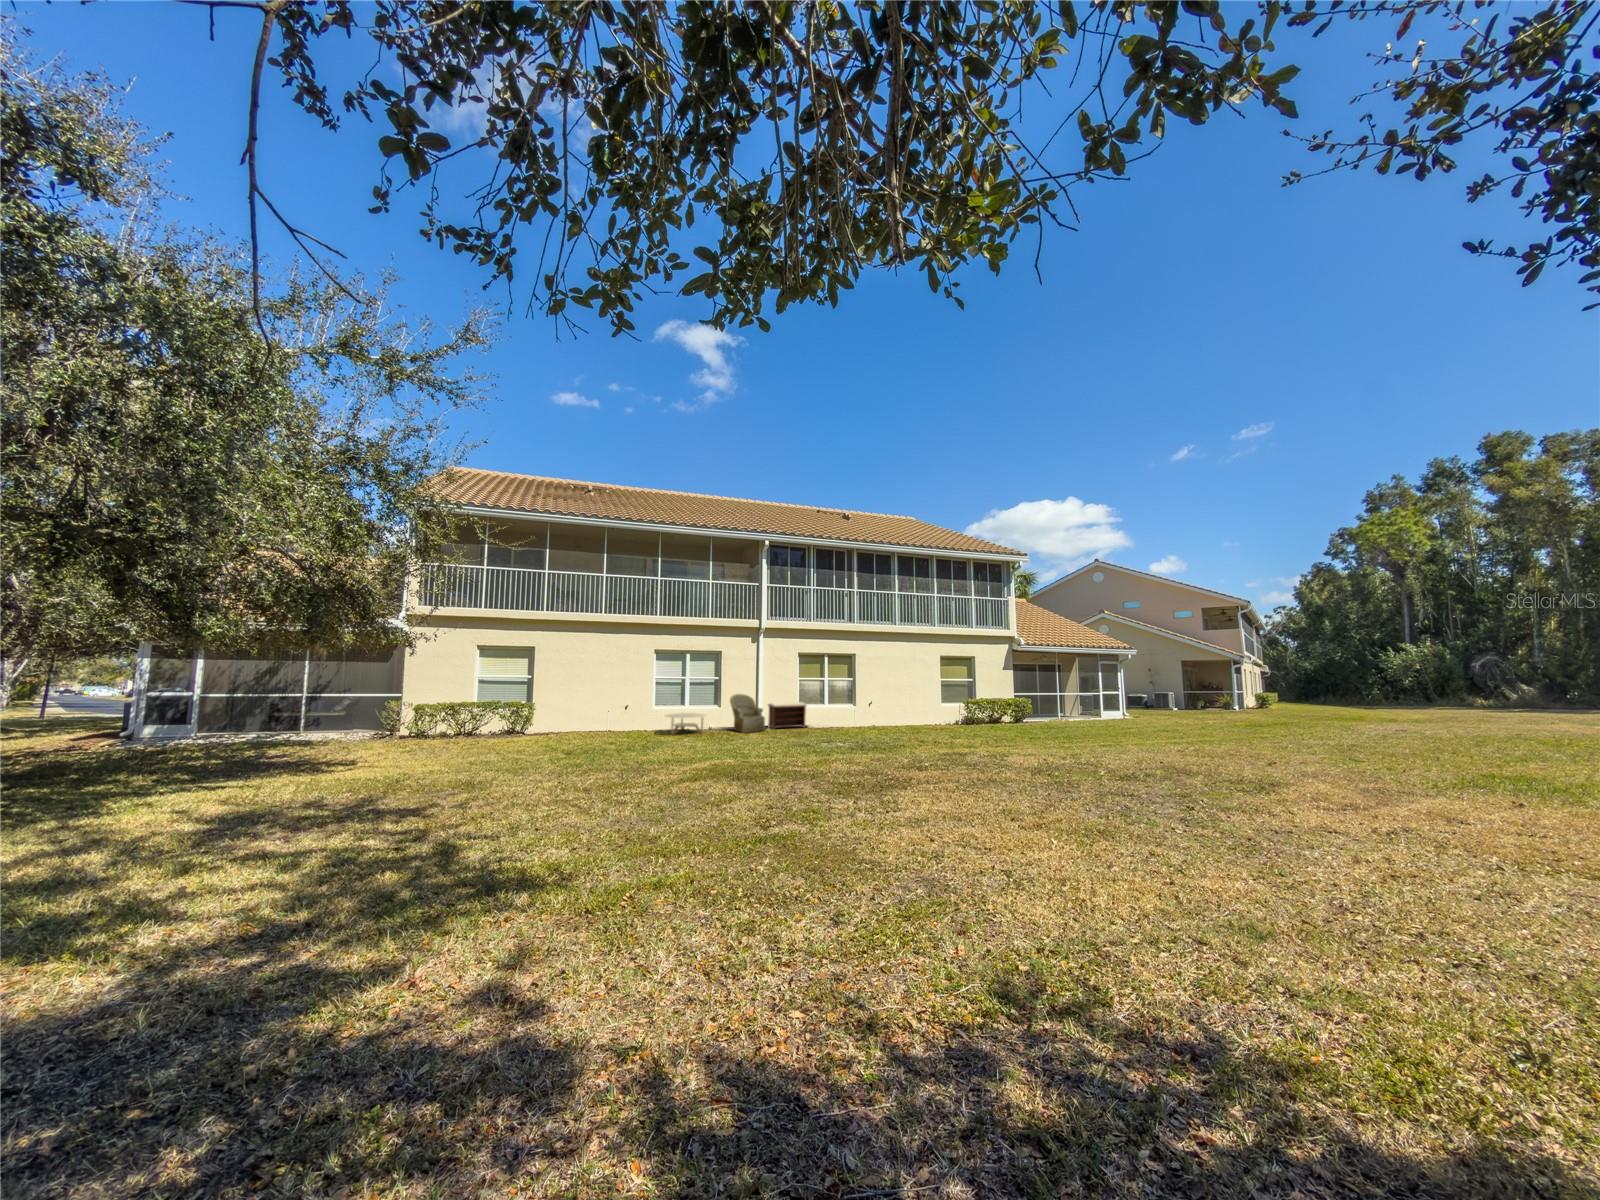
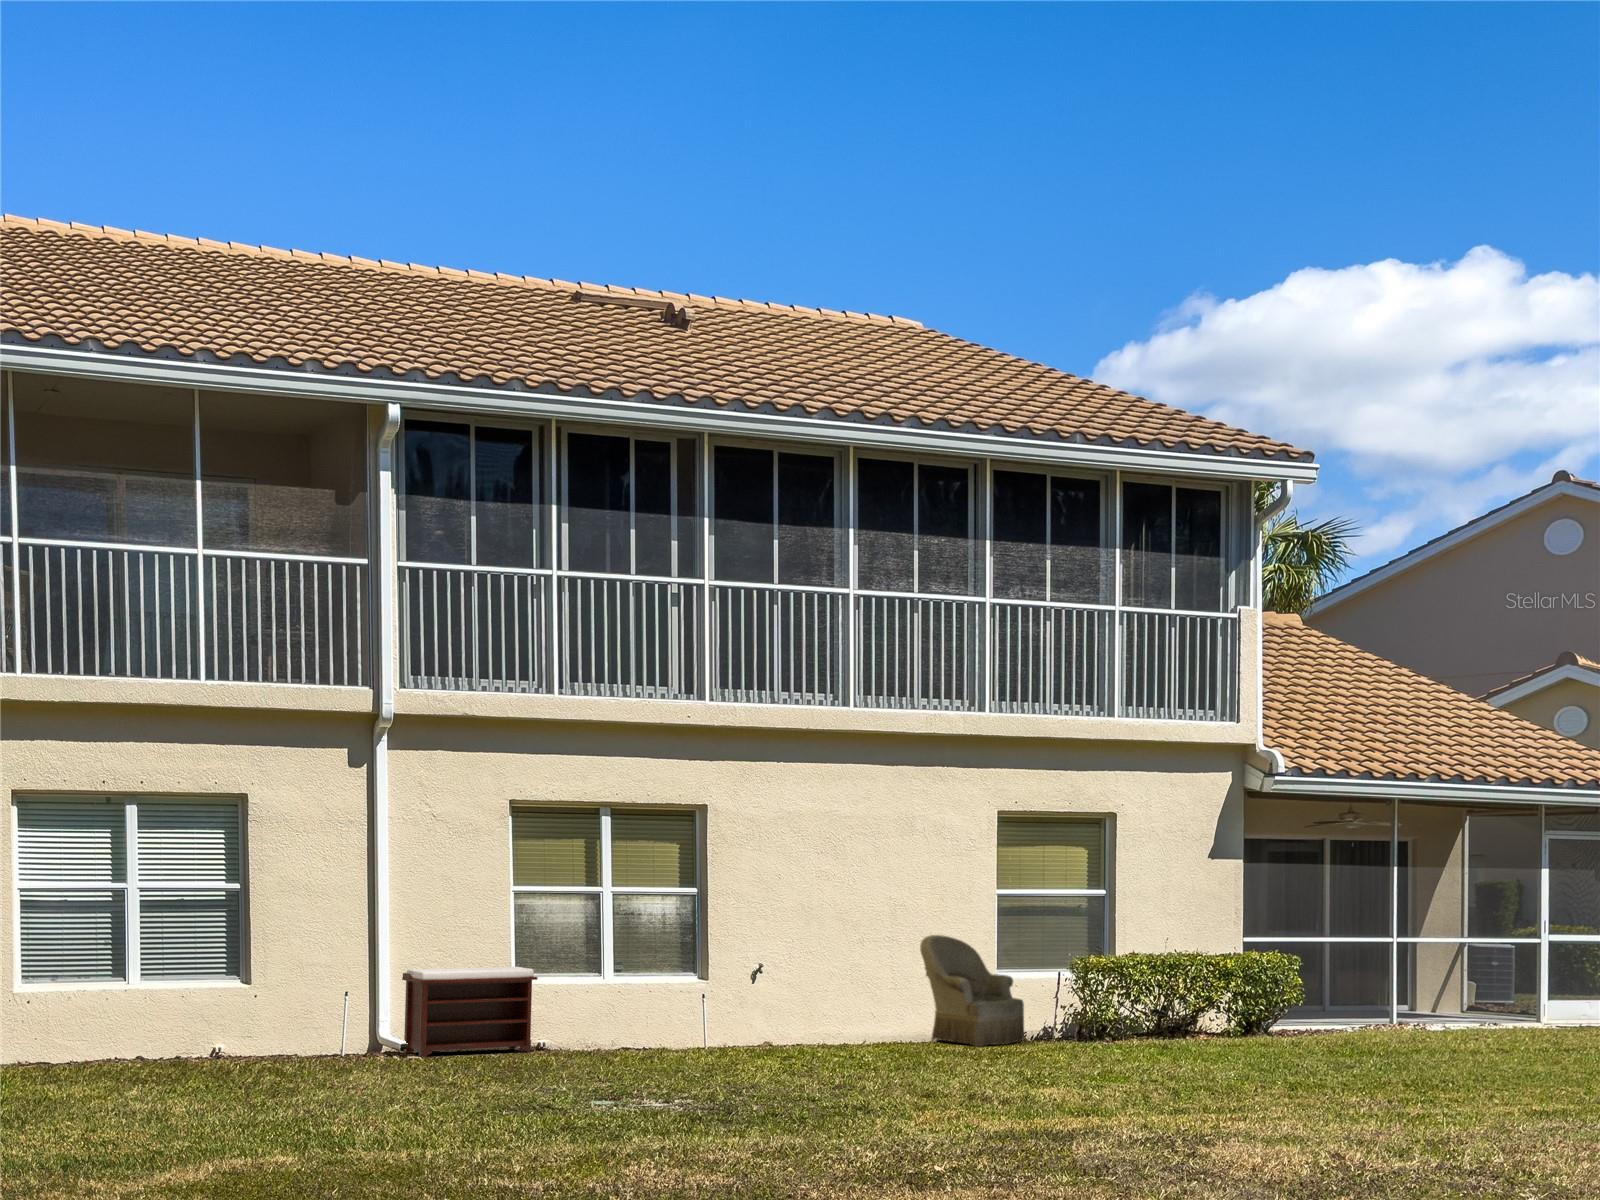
armchair: present [730,694,765,733] -> present [920,935,1024,1047]
round table: present [666,713,706,735] -> none [50,1005,195,1074]

